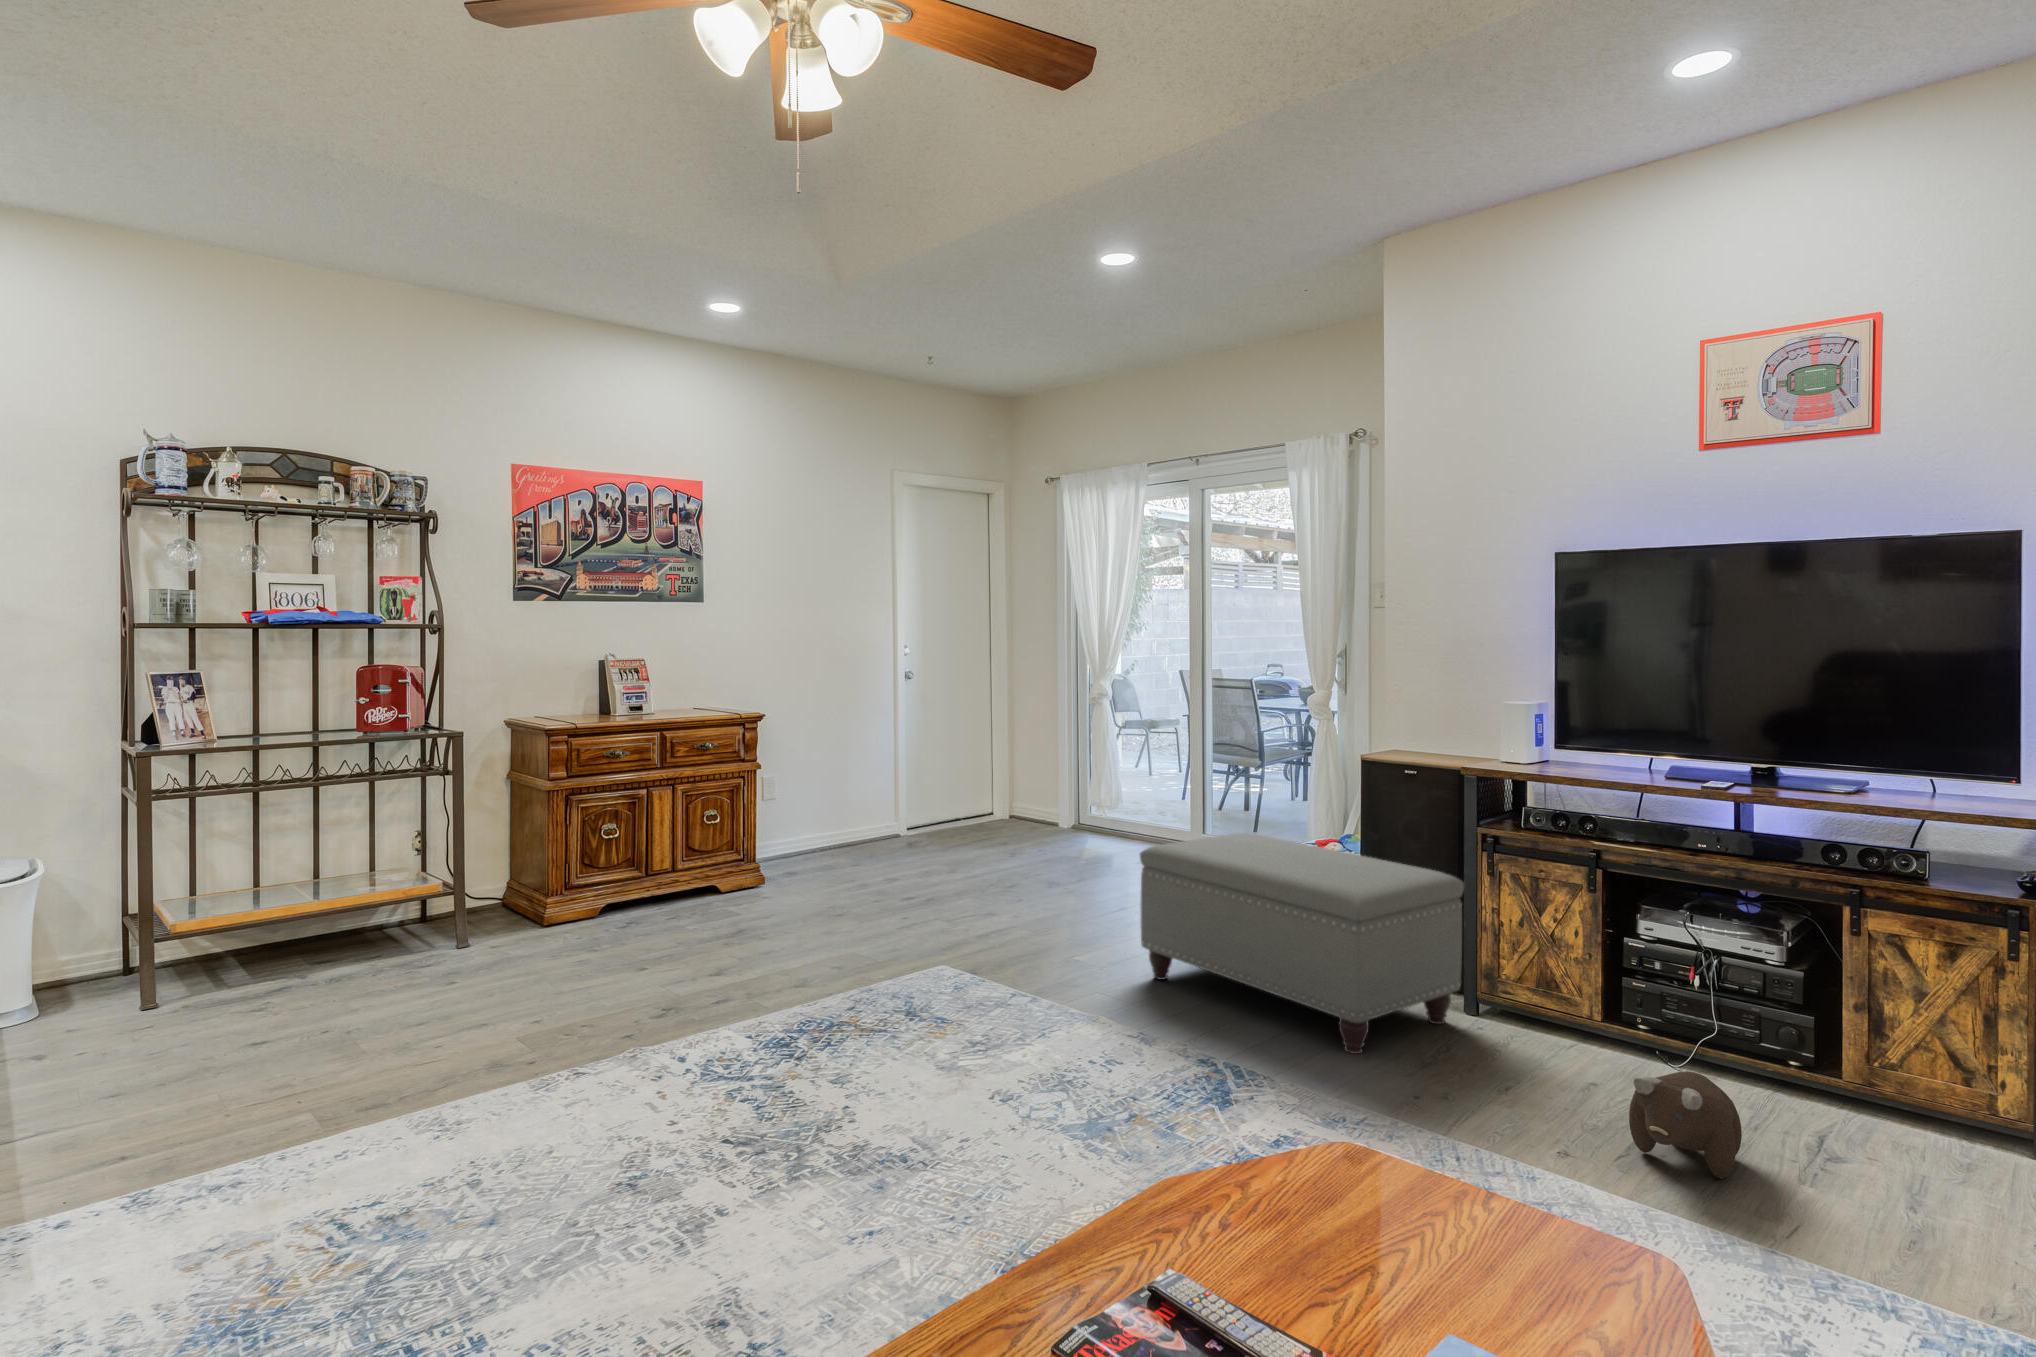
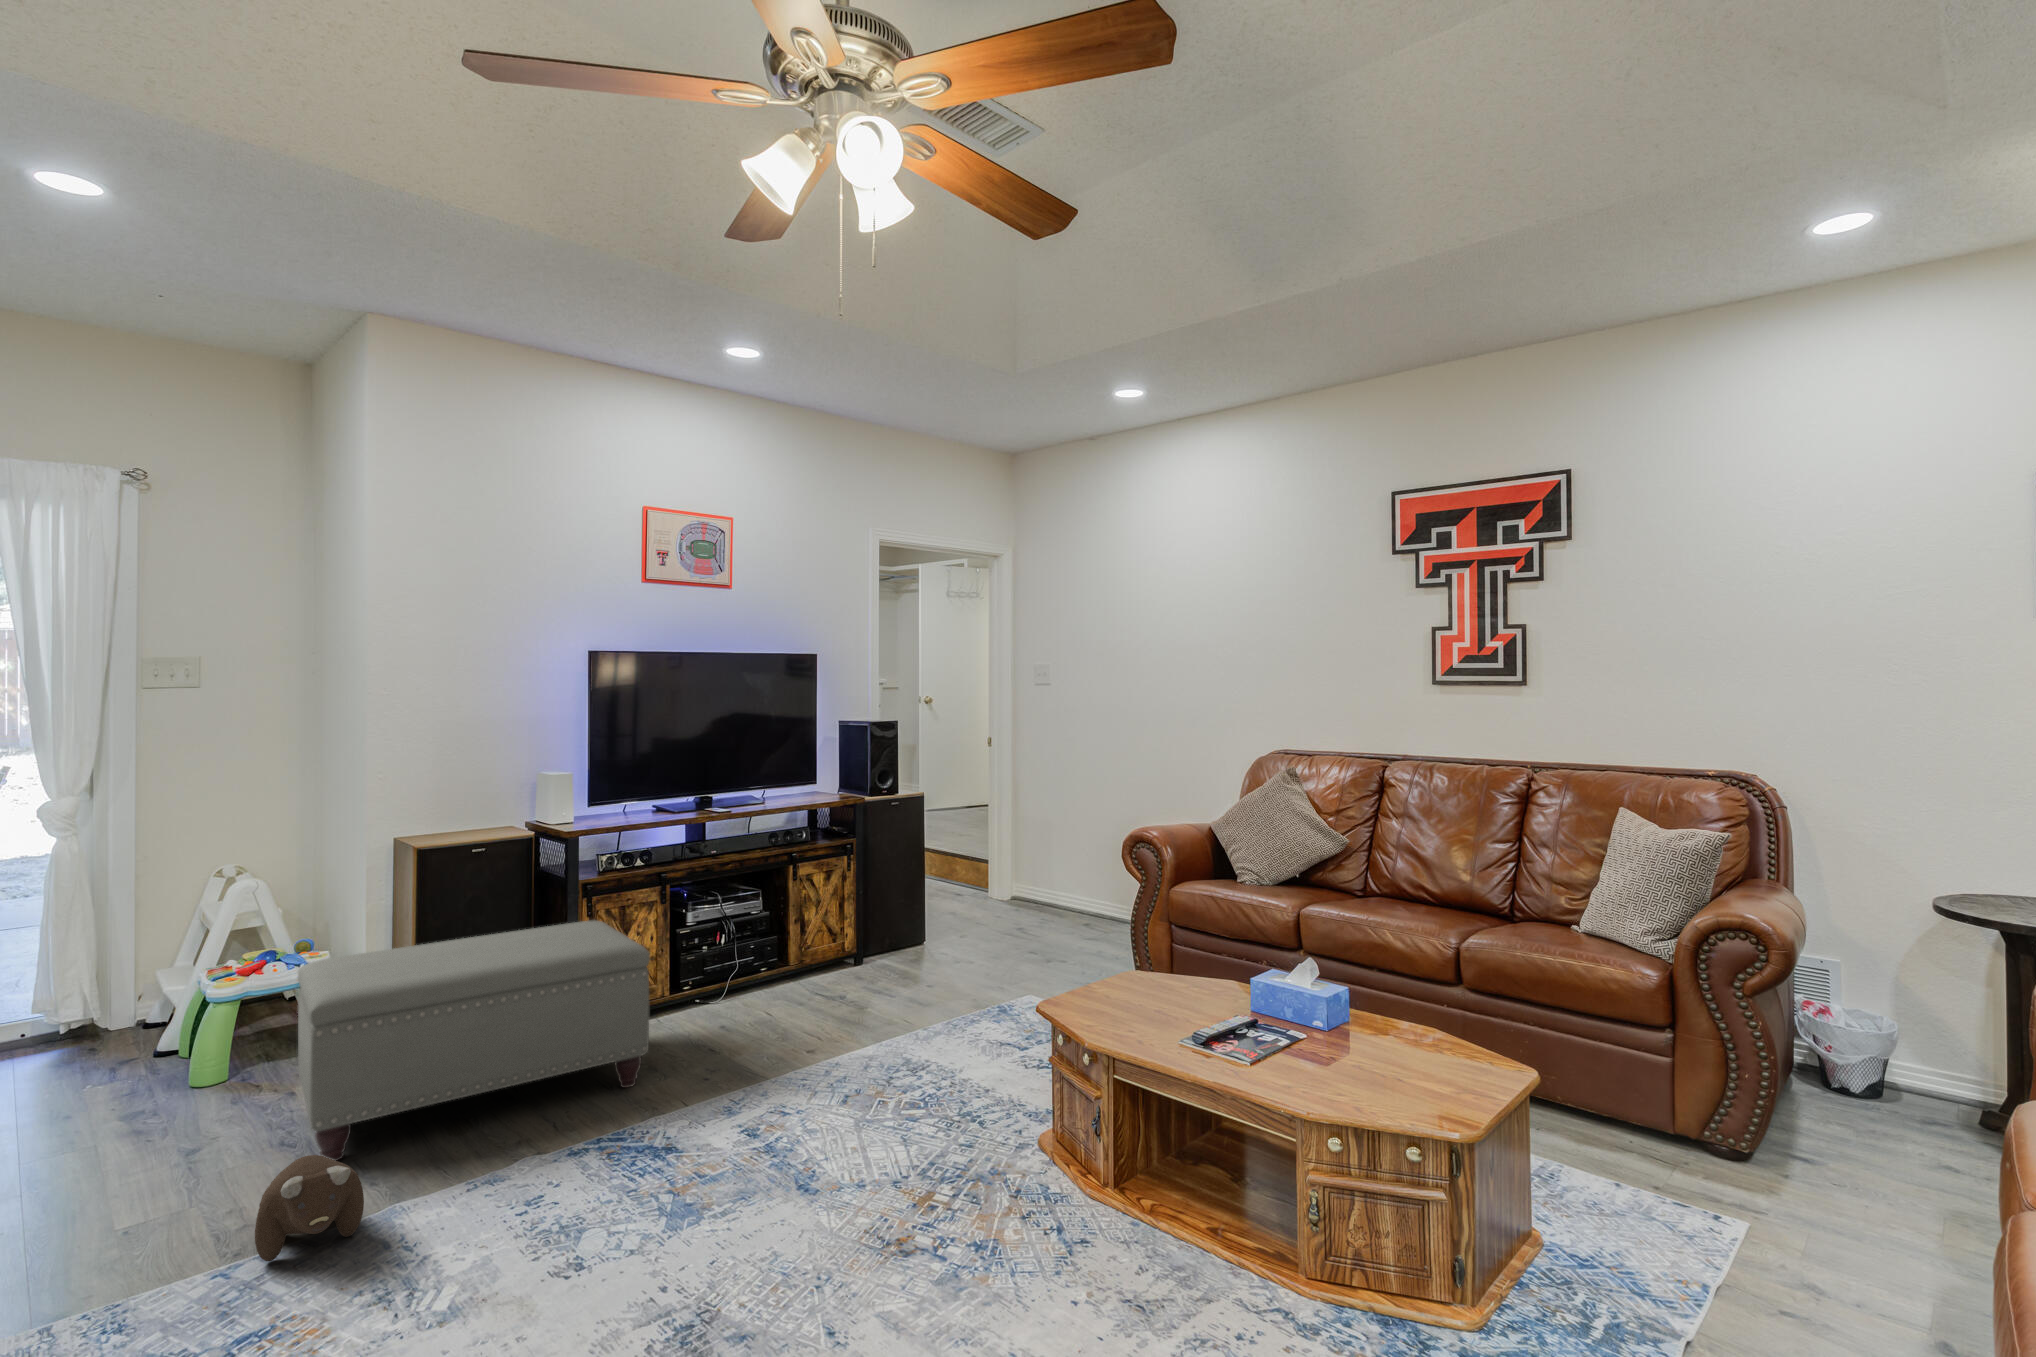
plush toy: present [1629,1071,1742,1179] -> present [255,1155,364,1261]

